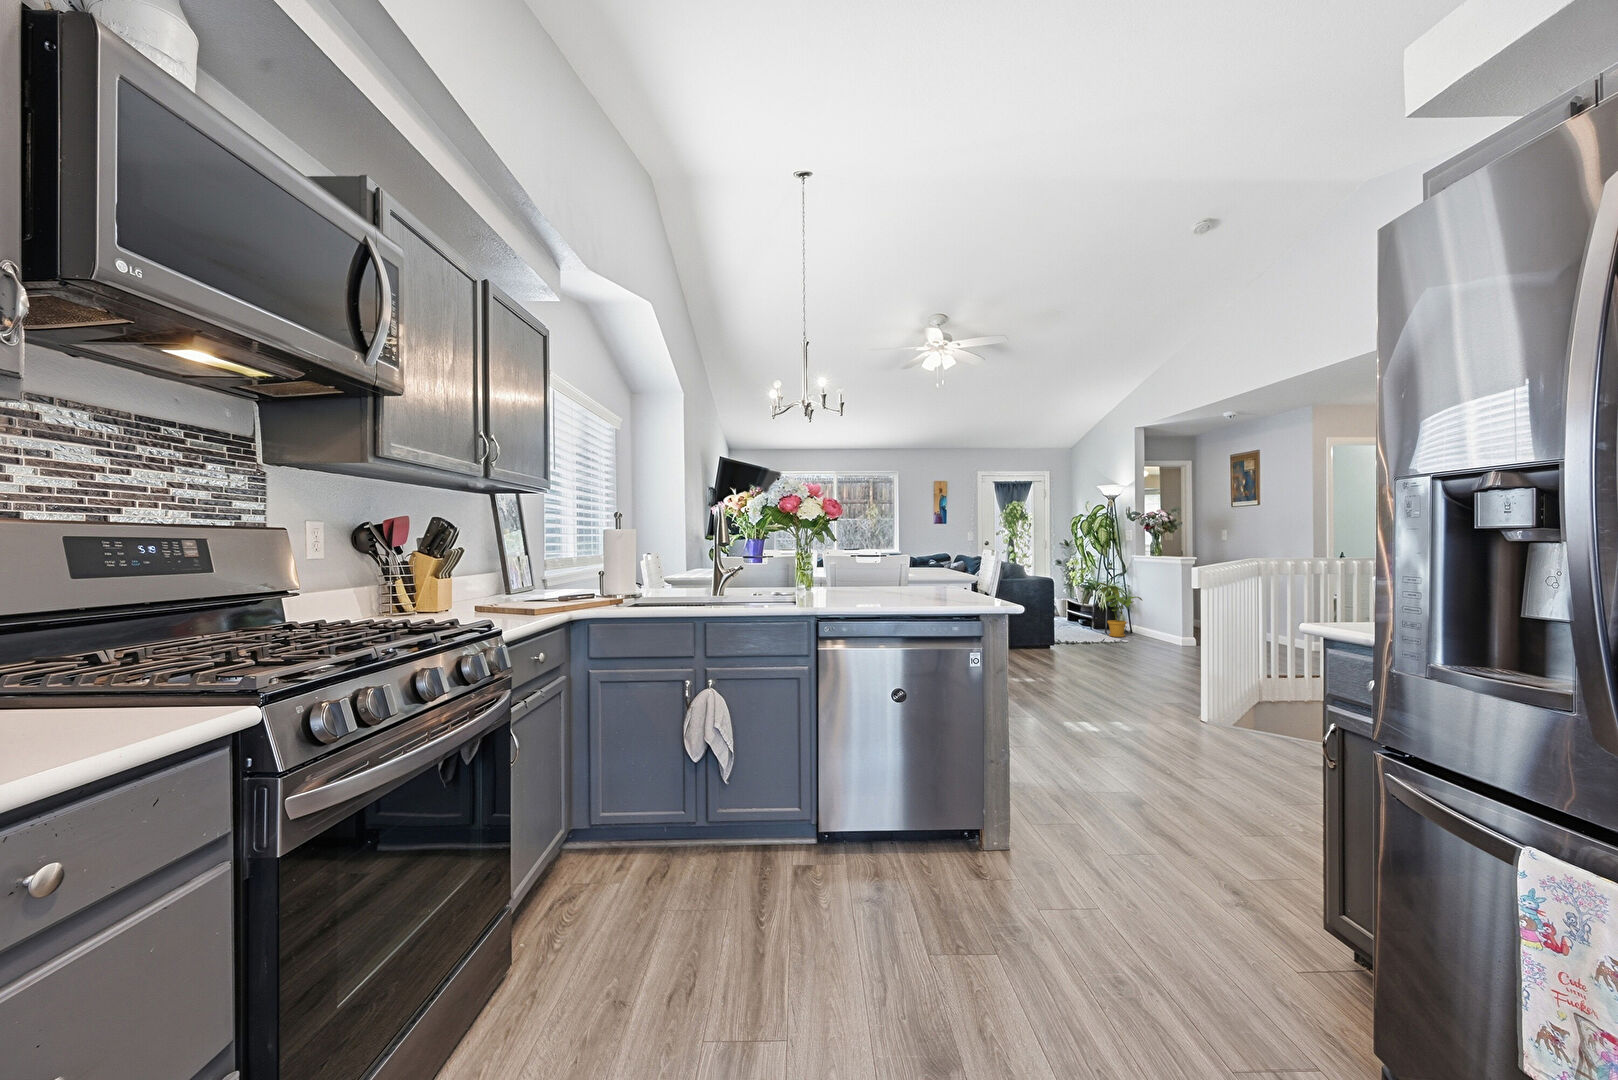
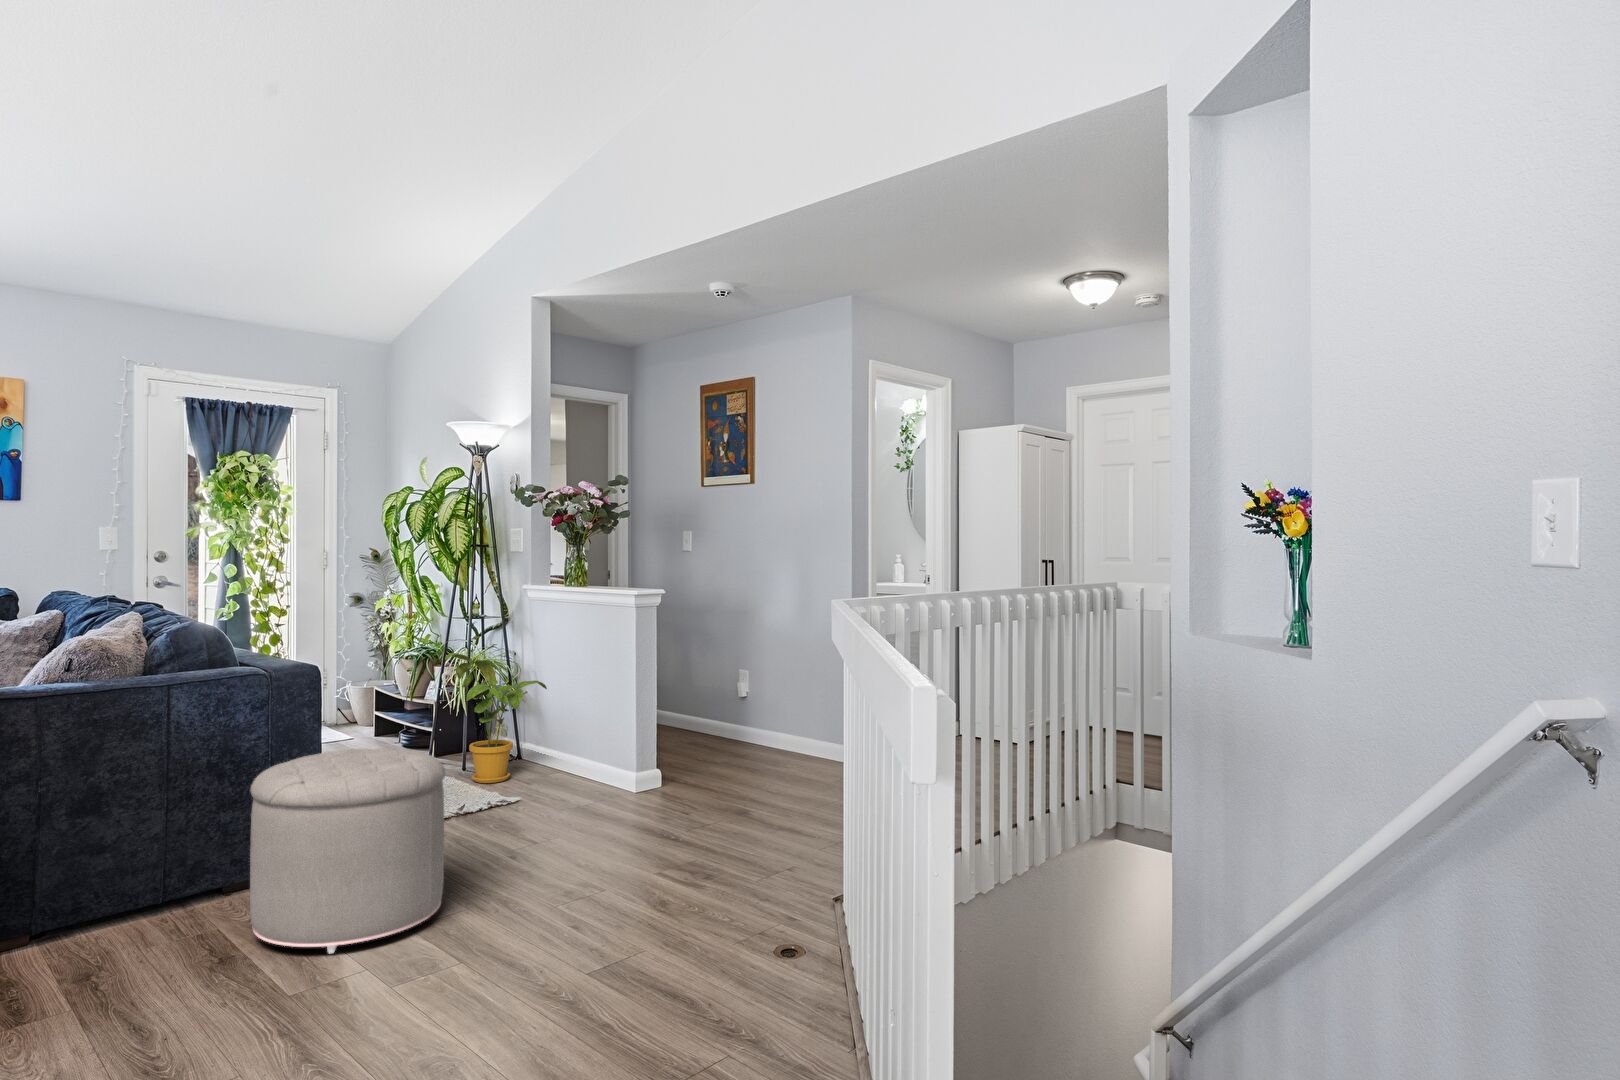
ottoman: none [1036,605,1095,662] -> present [250,749,445,954]

